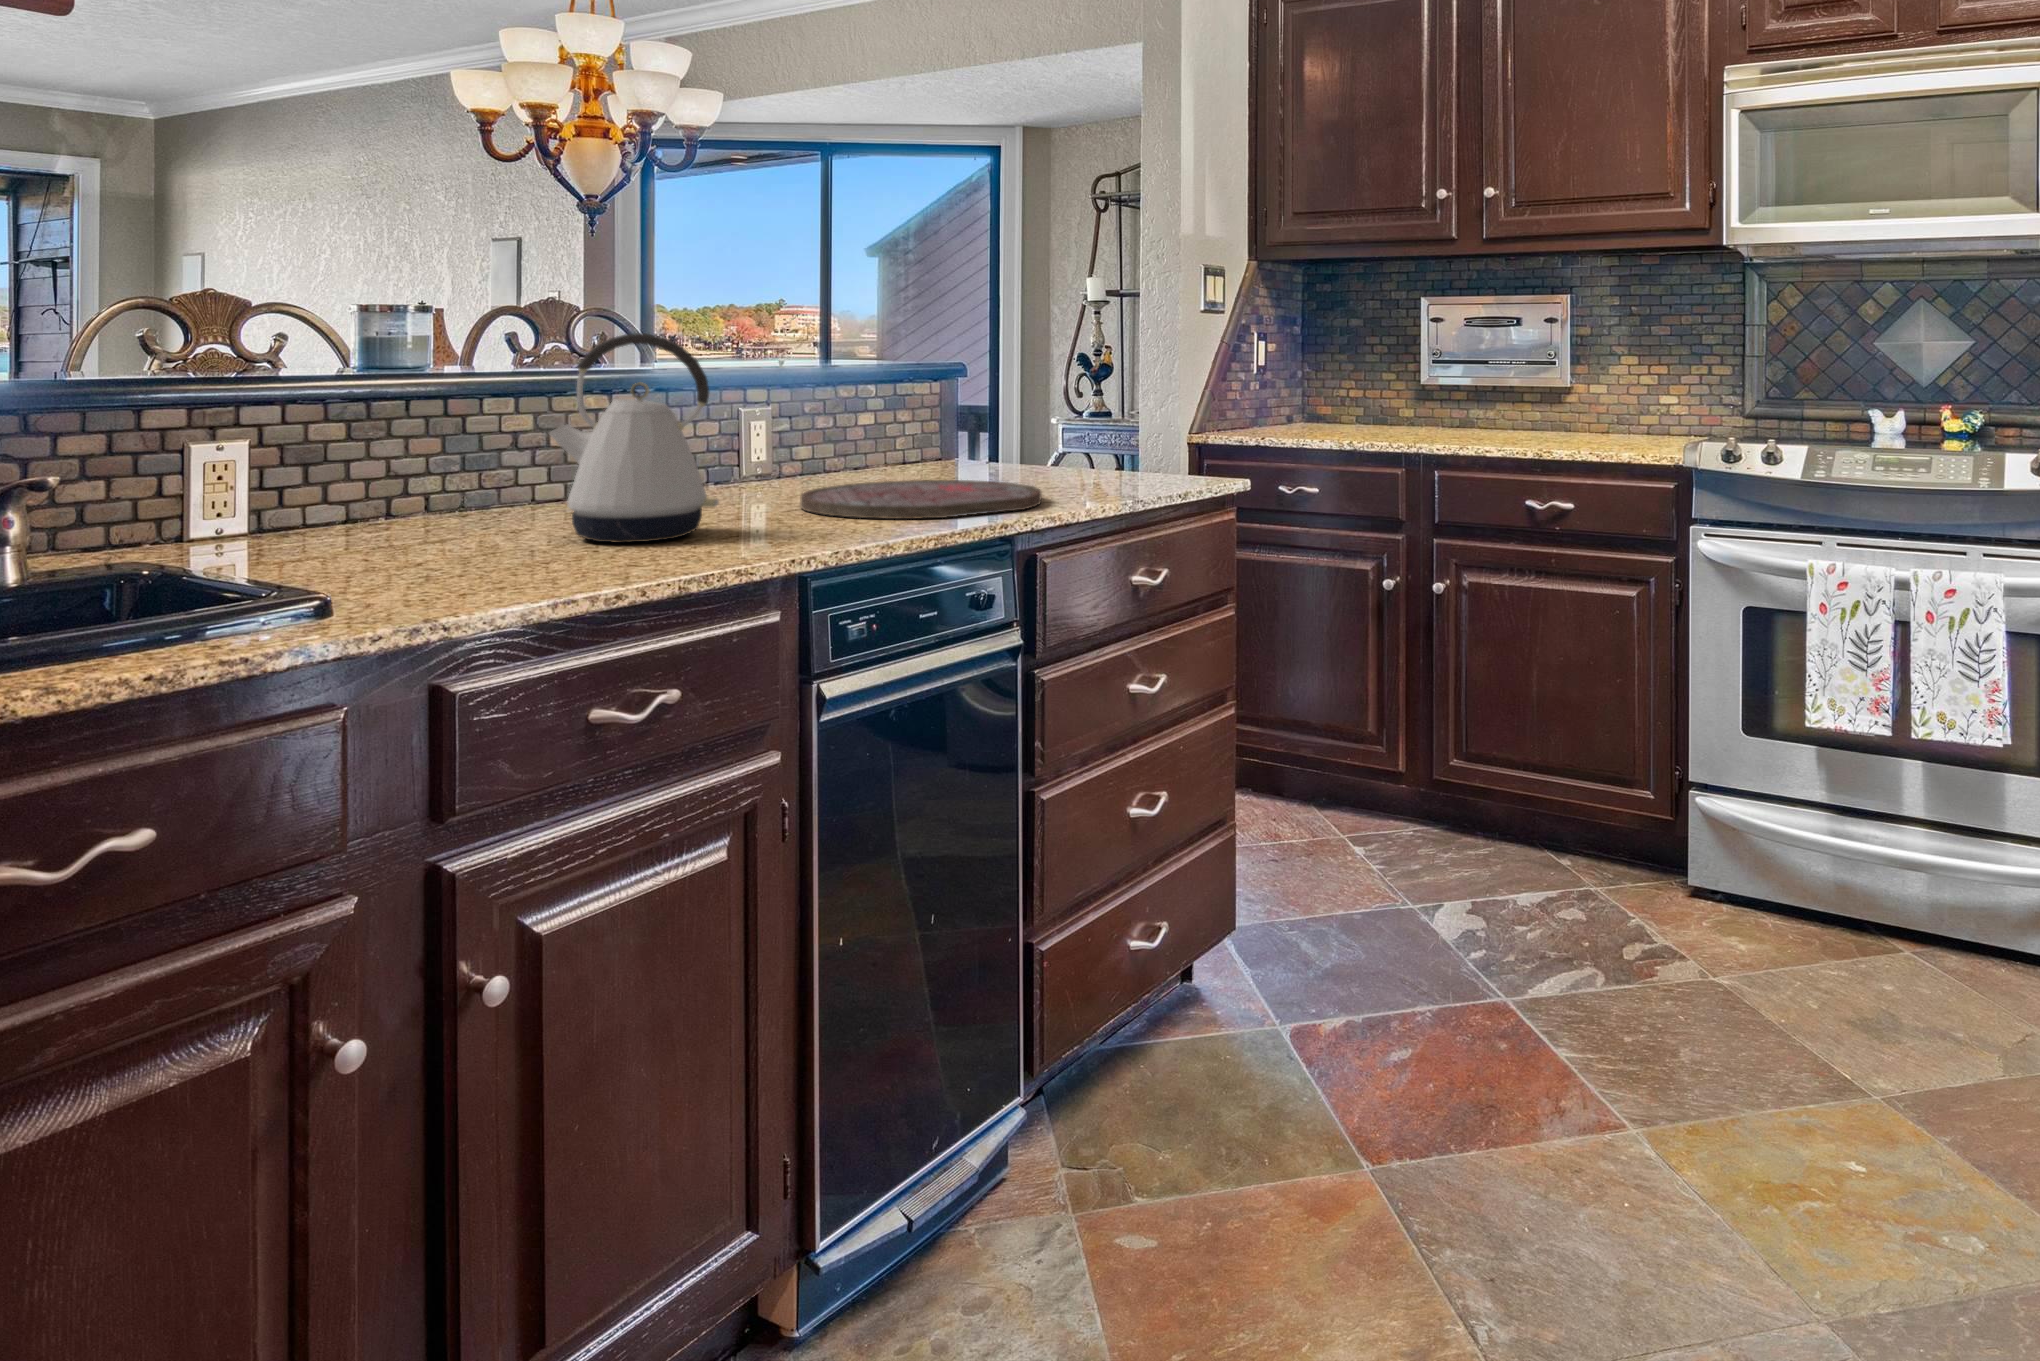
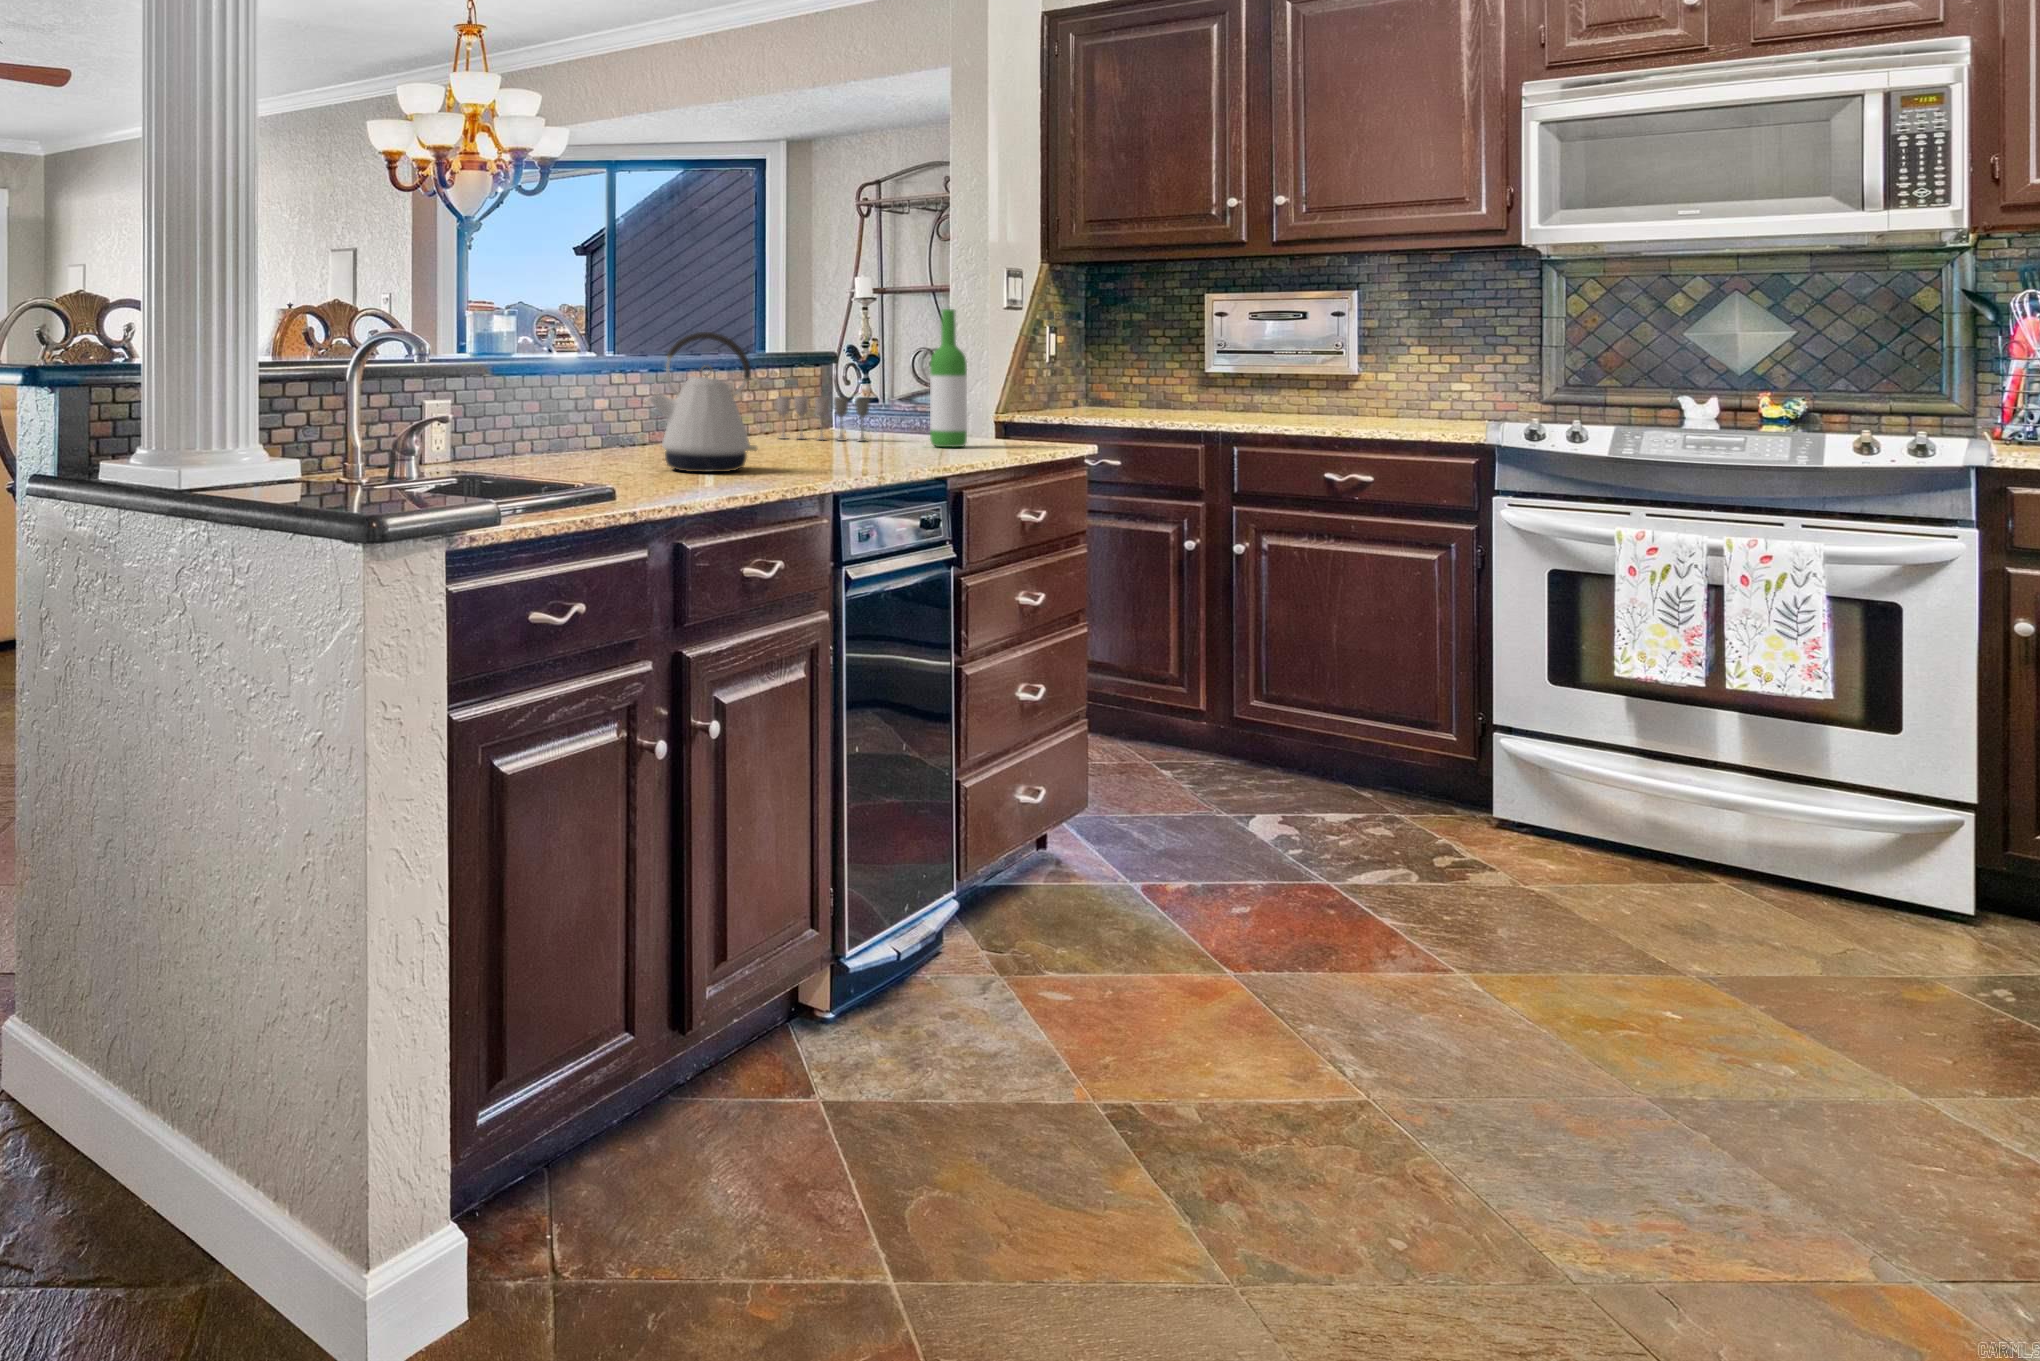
wine bottle: none [1039,307,1085,485] -> present [930,309,967,447]
wine glass: none [860,418,976,477] -> present [776,396,870,441]
cutting board: present [800,480,1041,519] -> none [777,441,955,464]

